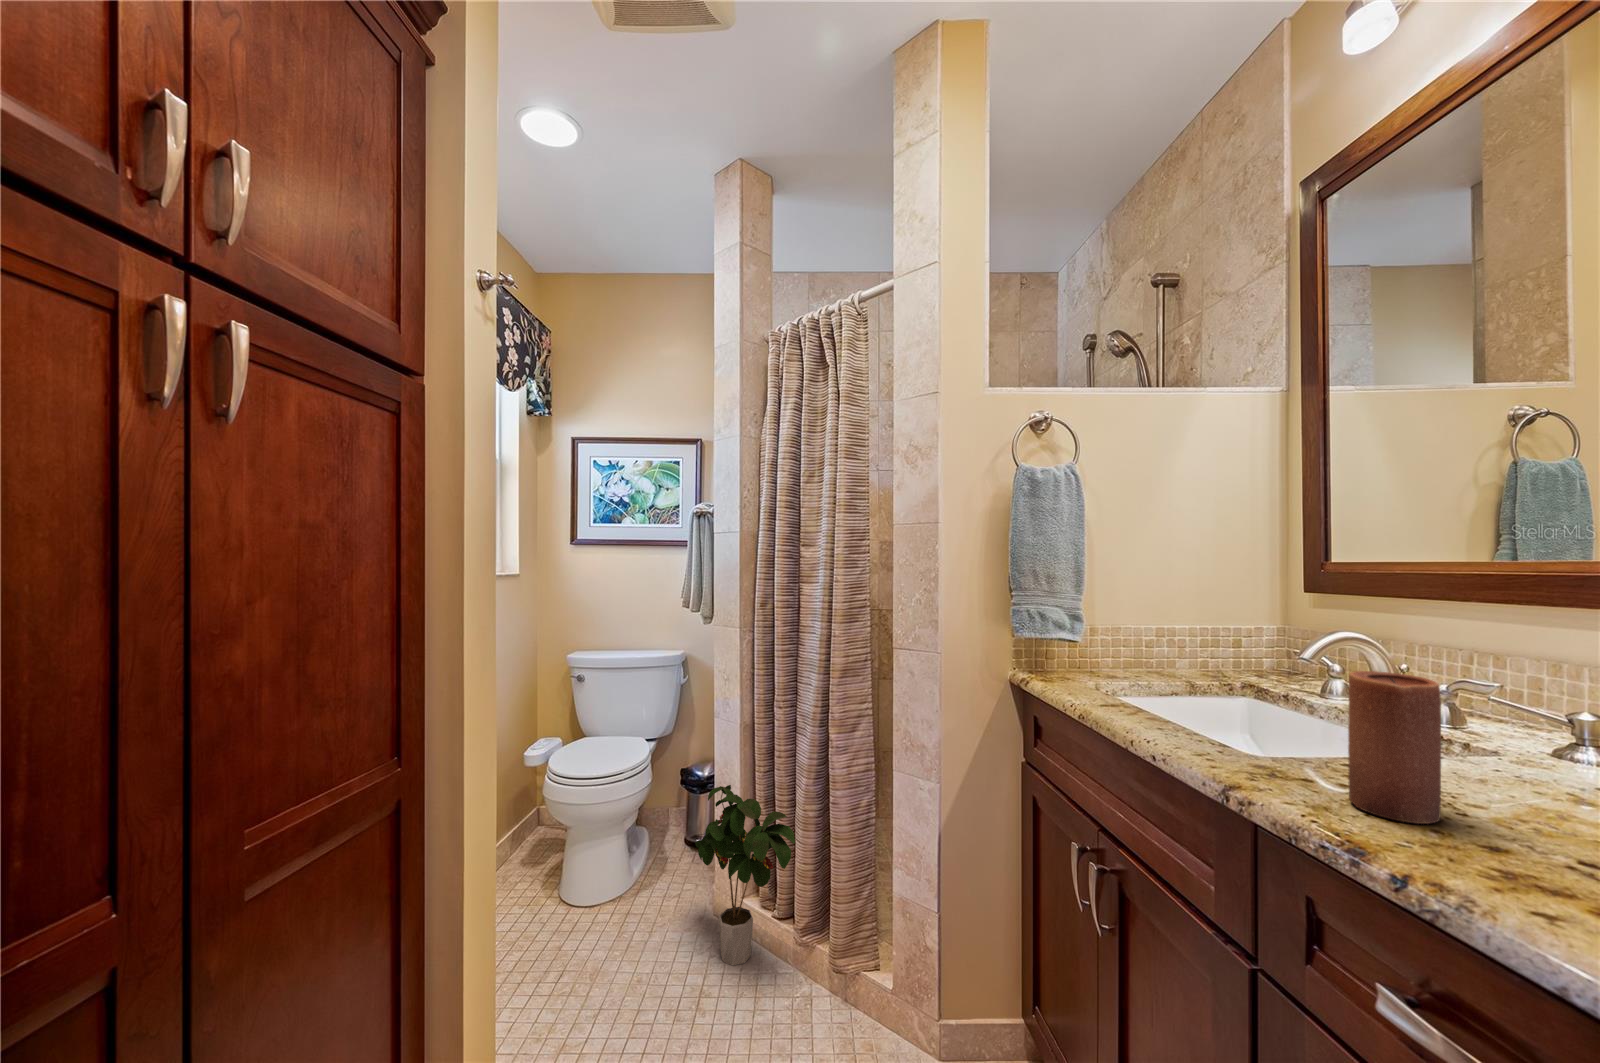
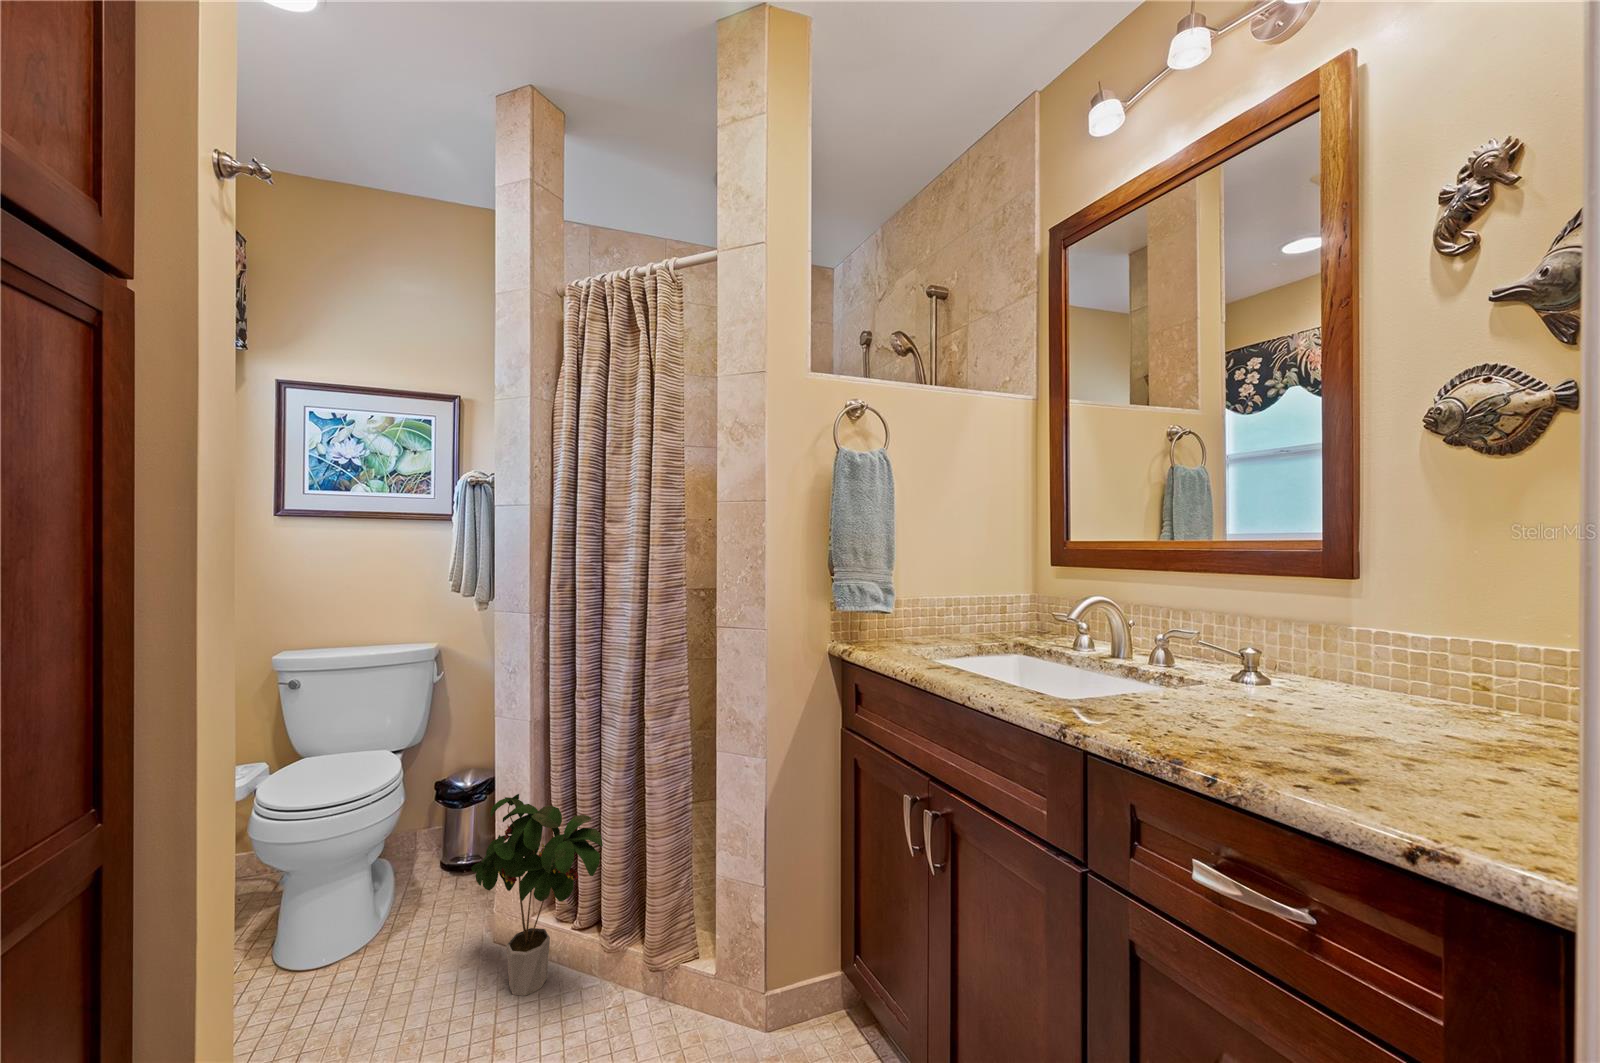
candle: present [1348,671,1441,824] -> none [1155,626,1220,745]

